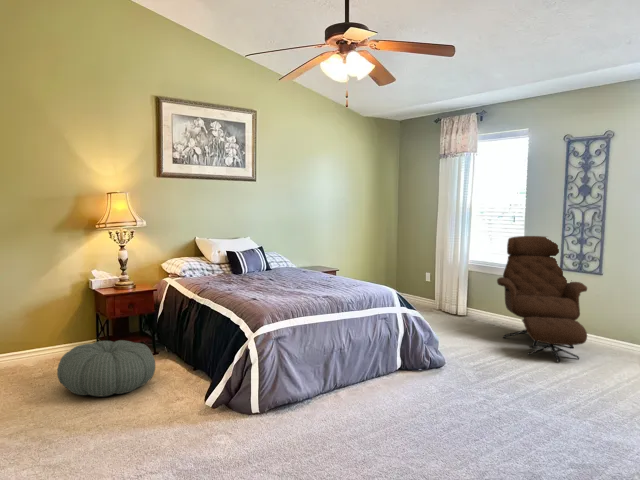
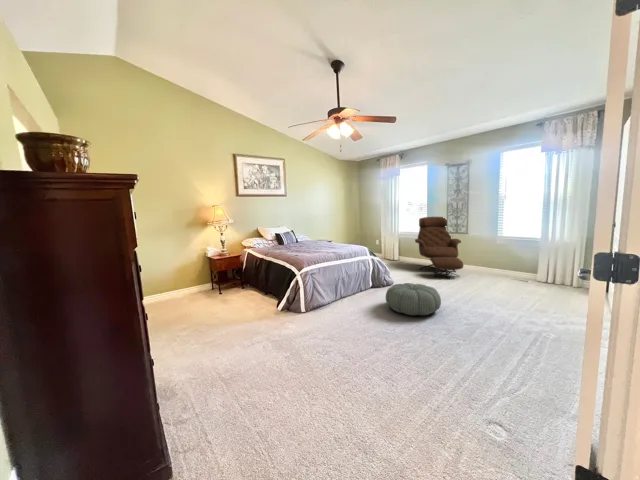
pouf: present [57,340,155,396] -> present [386,283,441,315]

